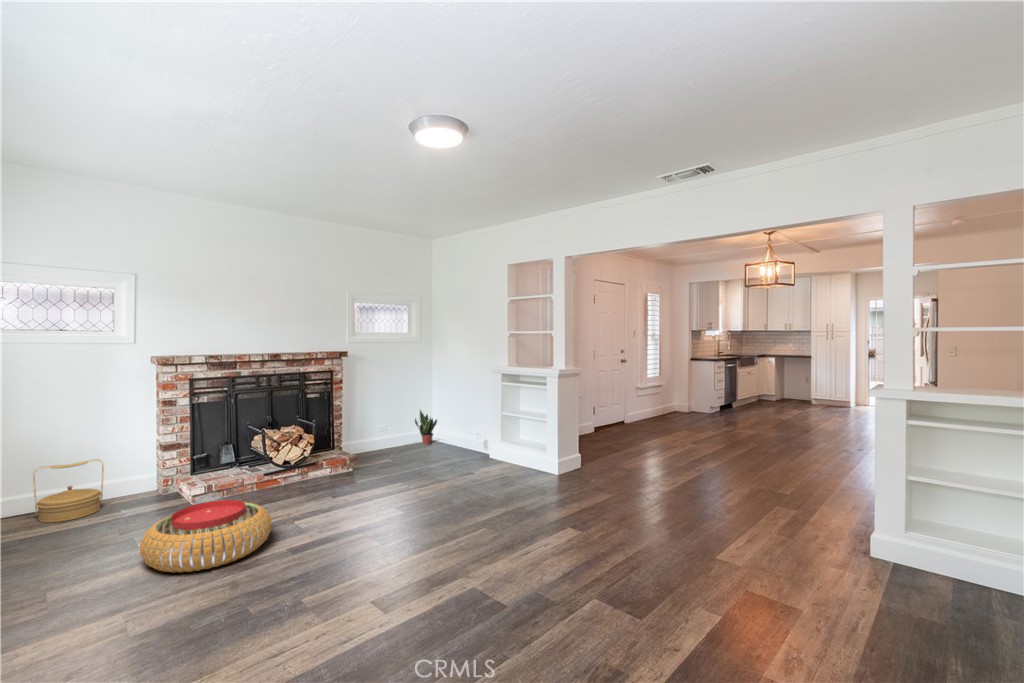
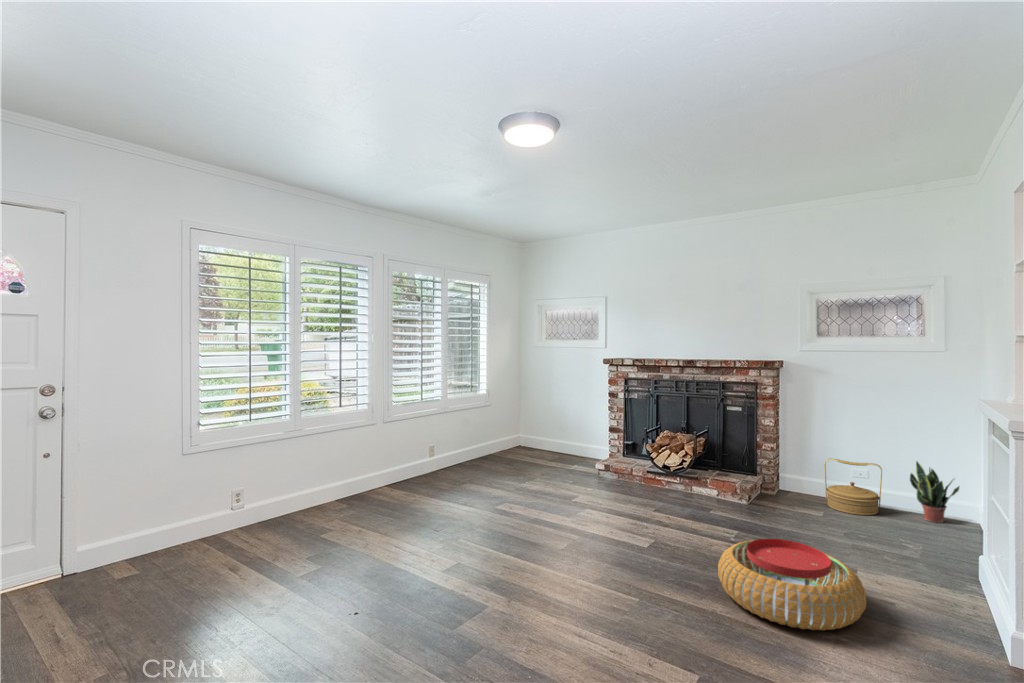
woven basket: present [33,459,104,523] -> present [824,458,882,515]
pouf: present [140,500,271,573] -> present [718,539,866,631]

